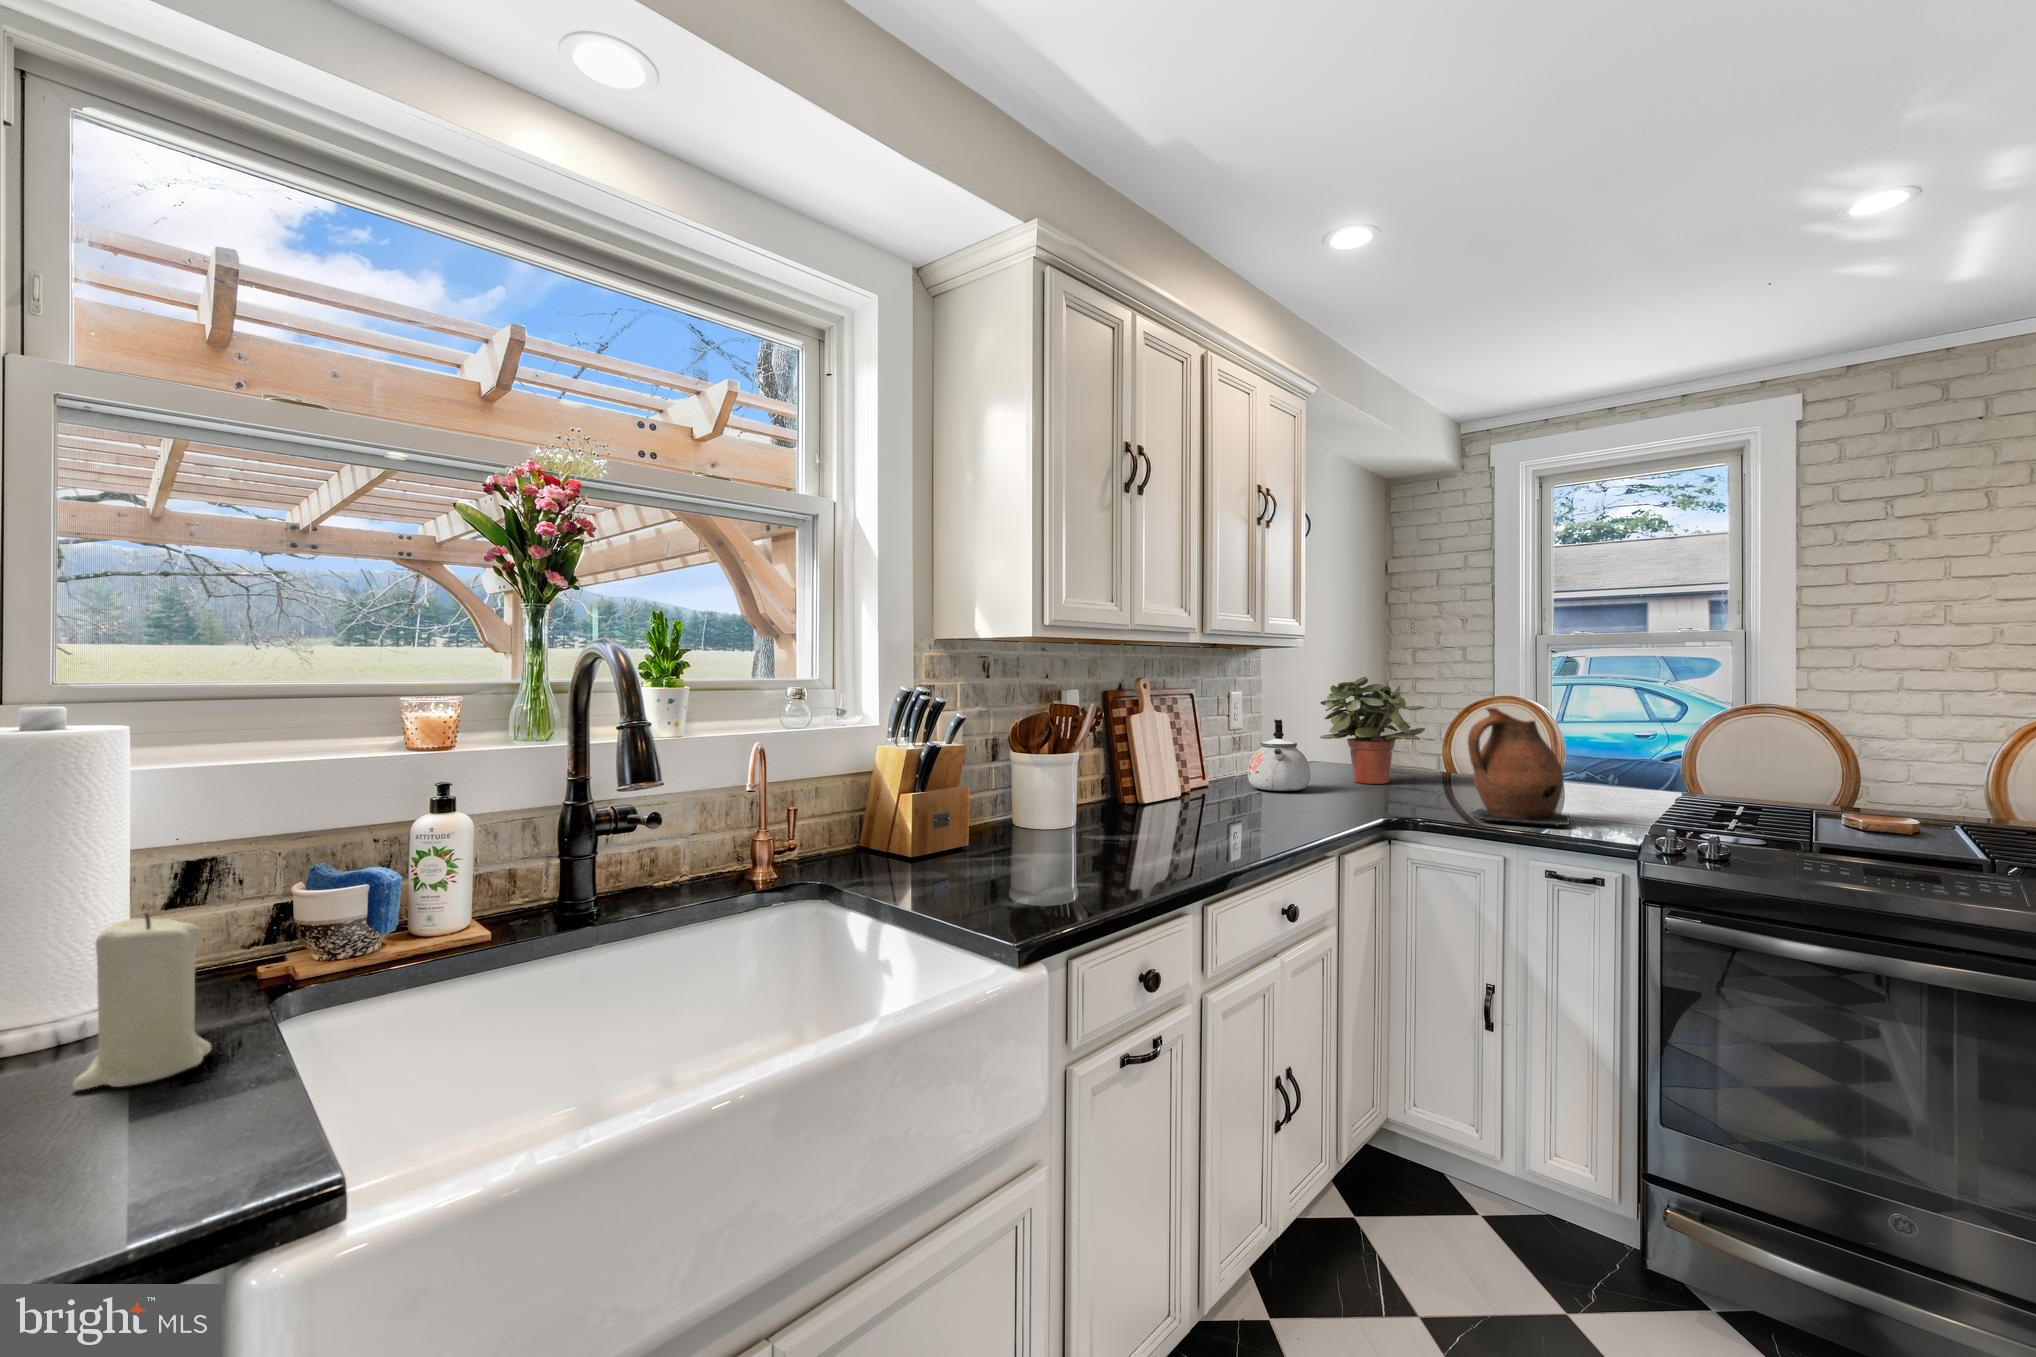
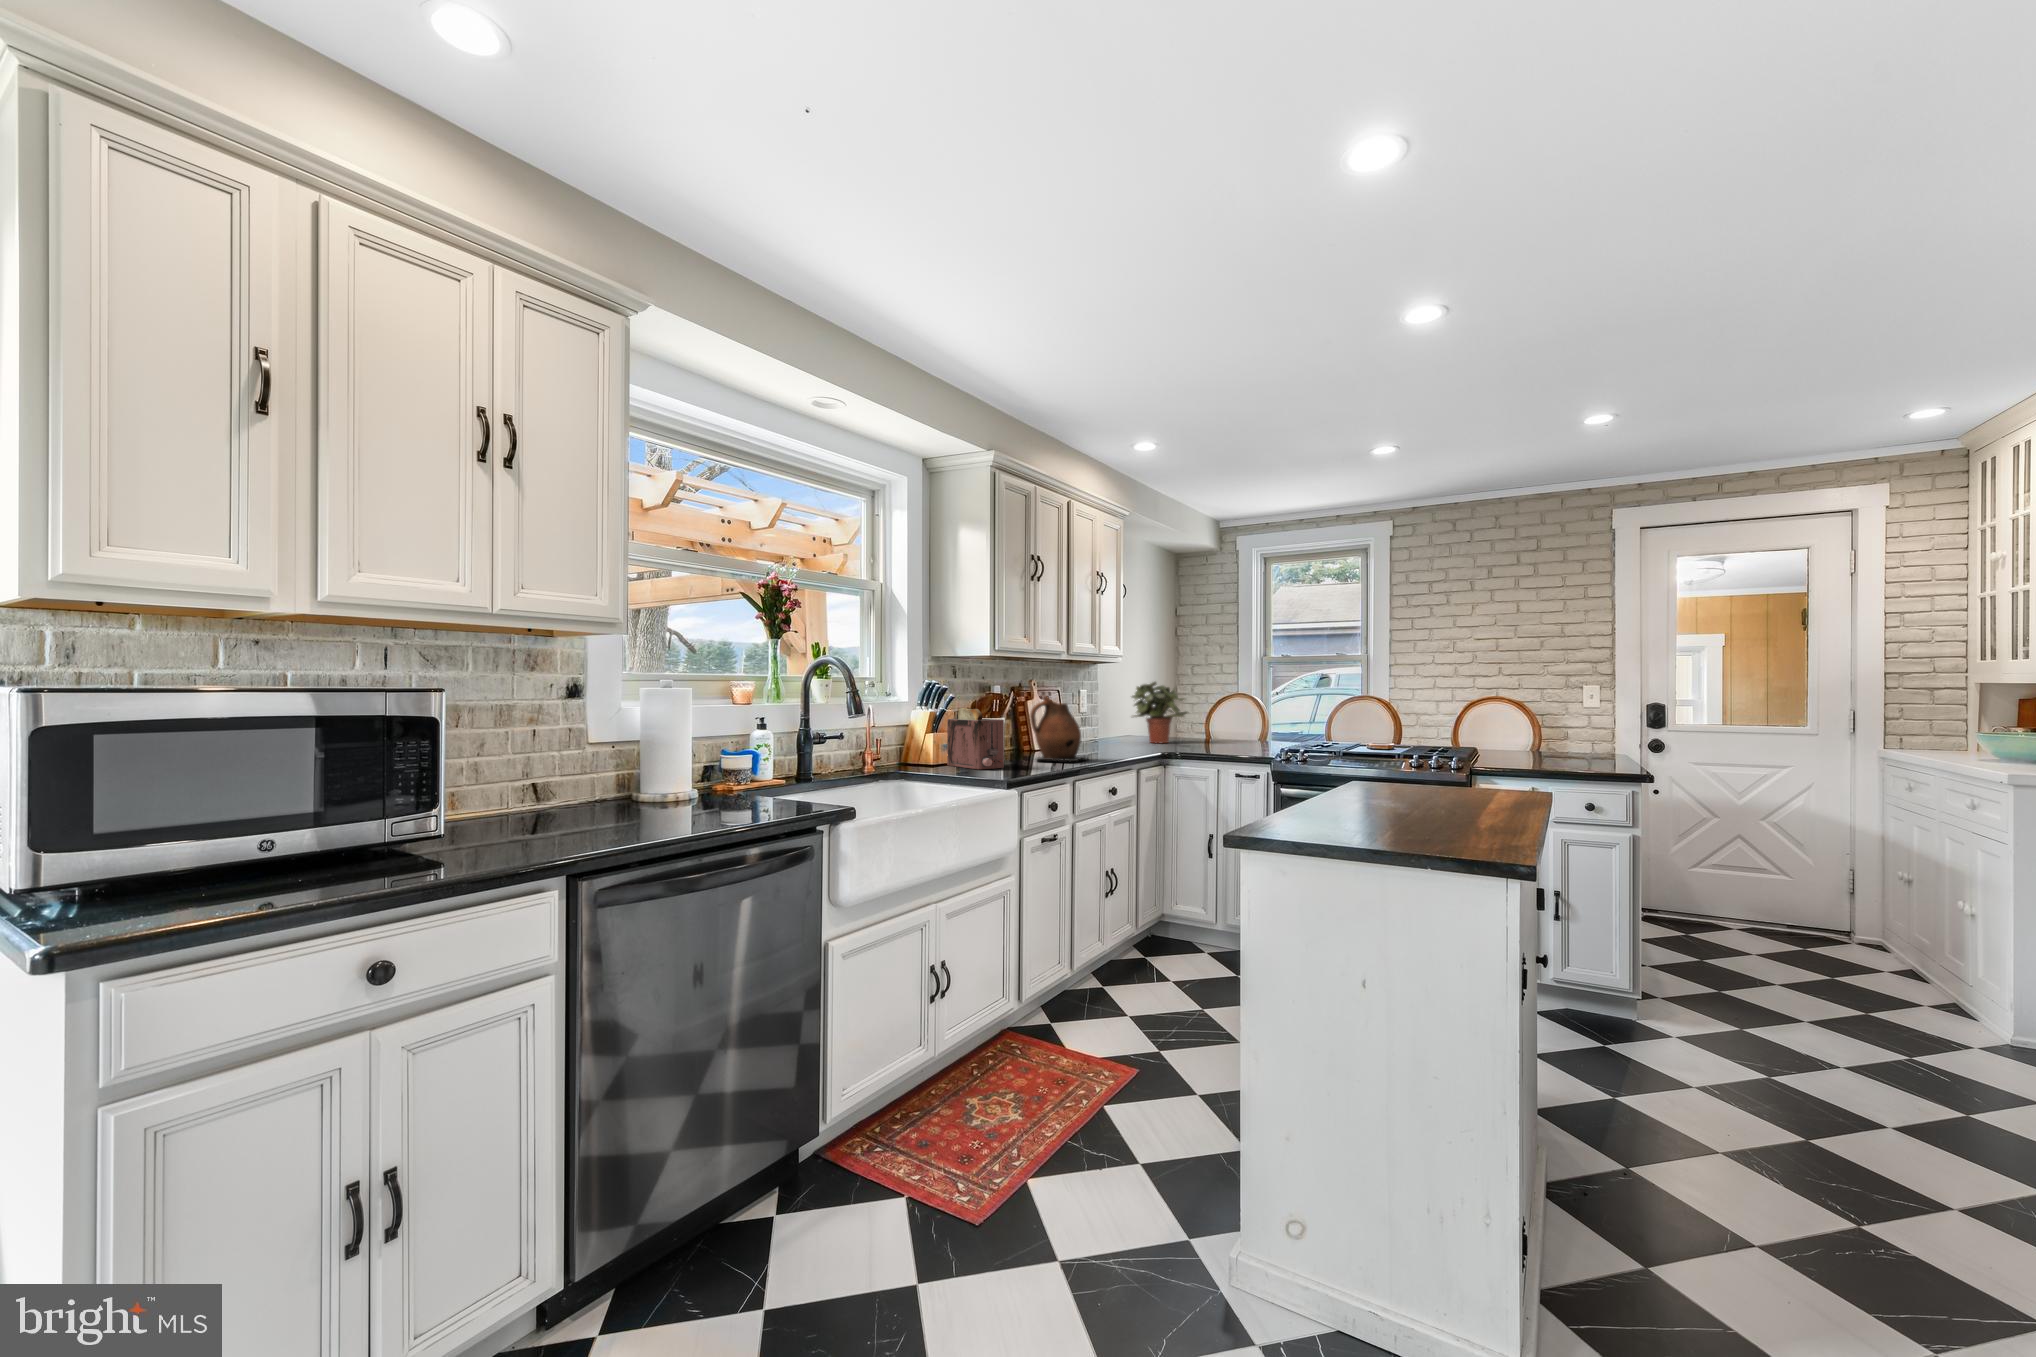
ceramic pitcher: present [1468,707,1570,826] -> present [1030,696,1084,761]
kettle: present [1248,719,1310,791] -> none [1090,705,1125,746]
toaster: none [941,742,1044,880] -> present [947,708,1004,769]
candle: present [73,913,211,1090] -> none [728,748,762,803]

